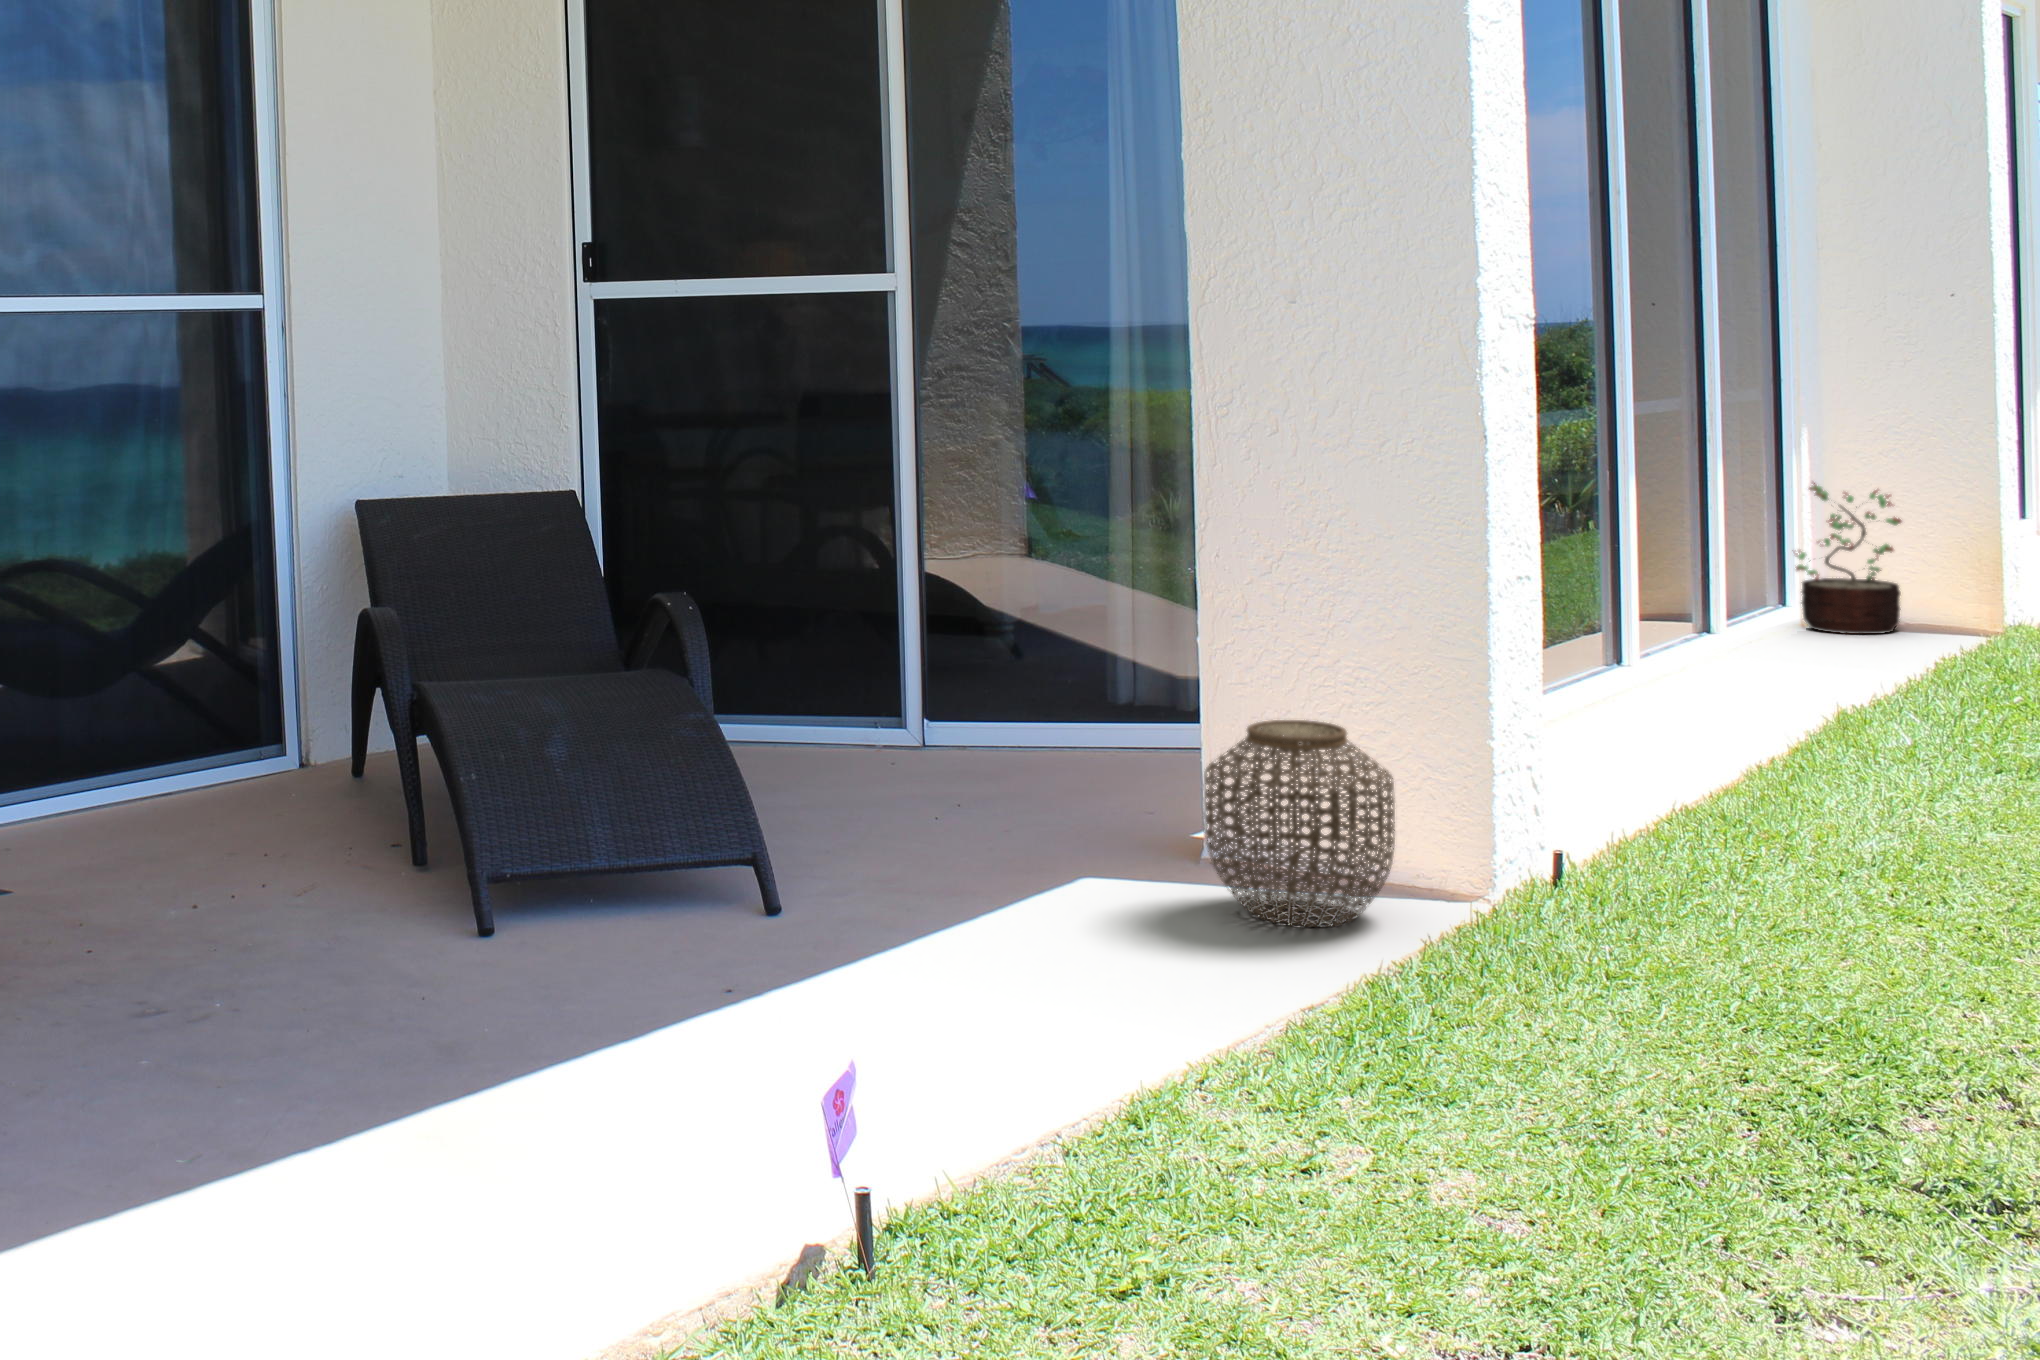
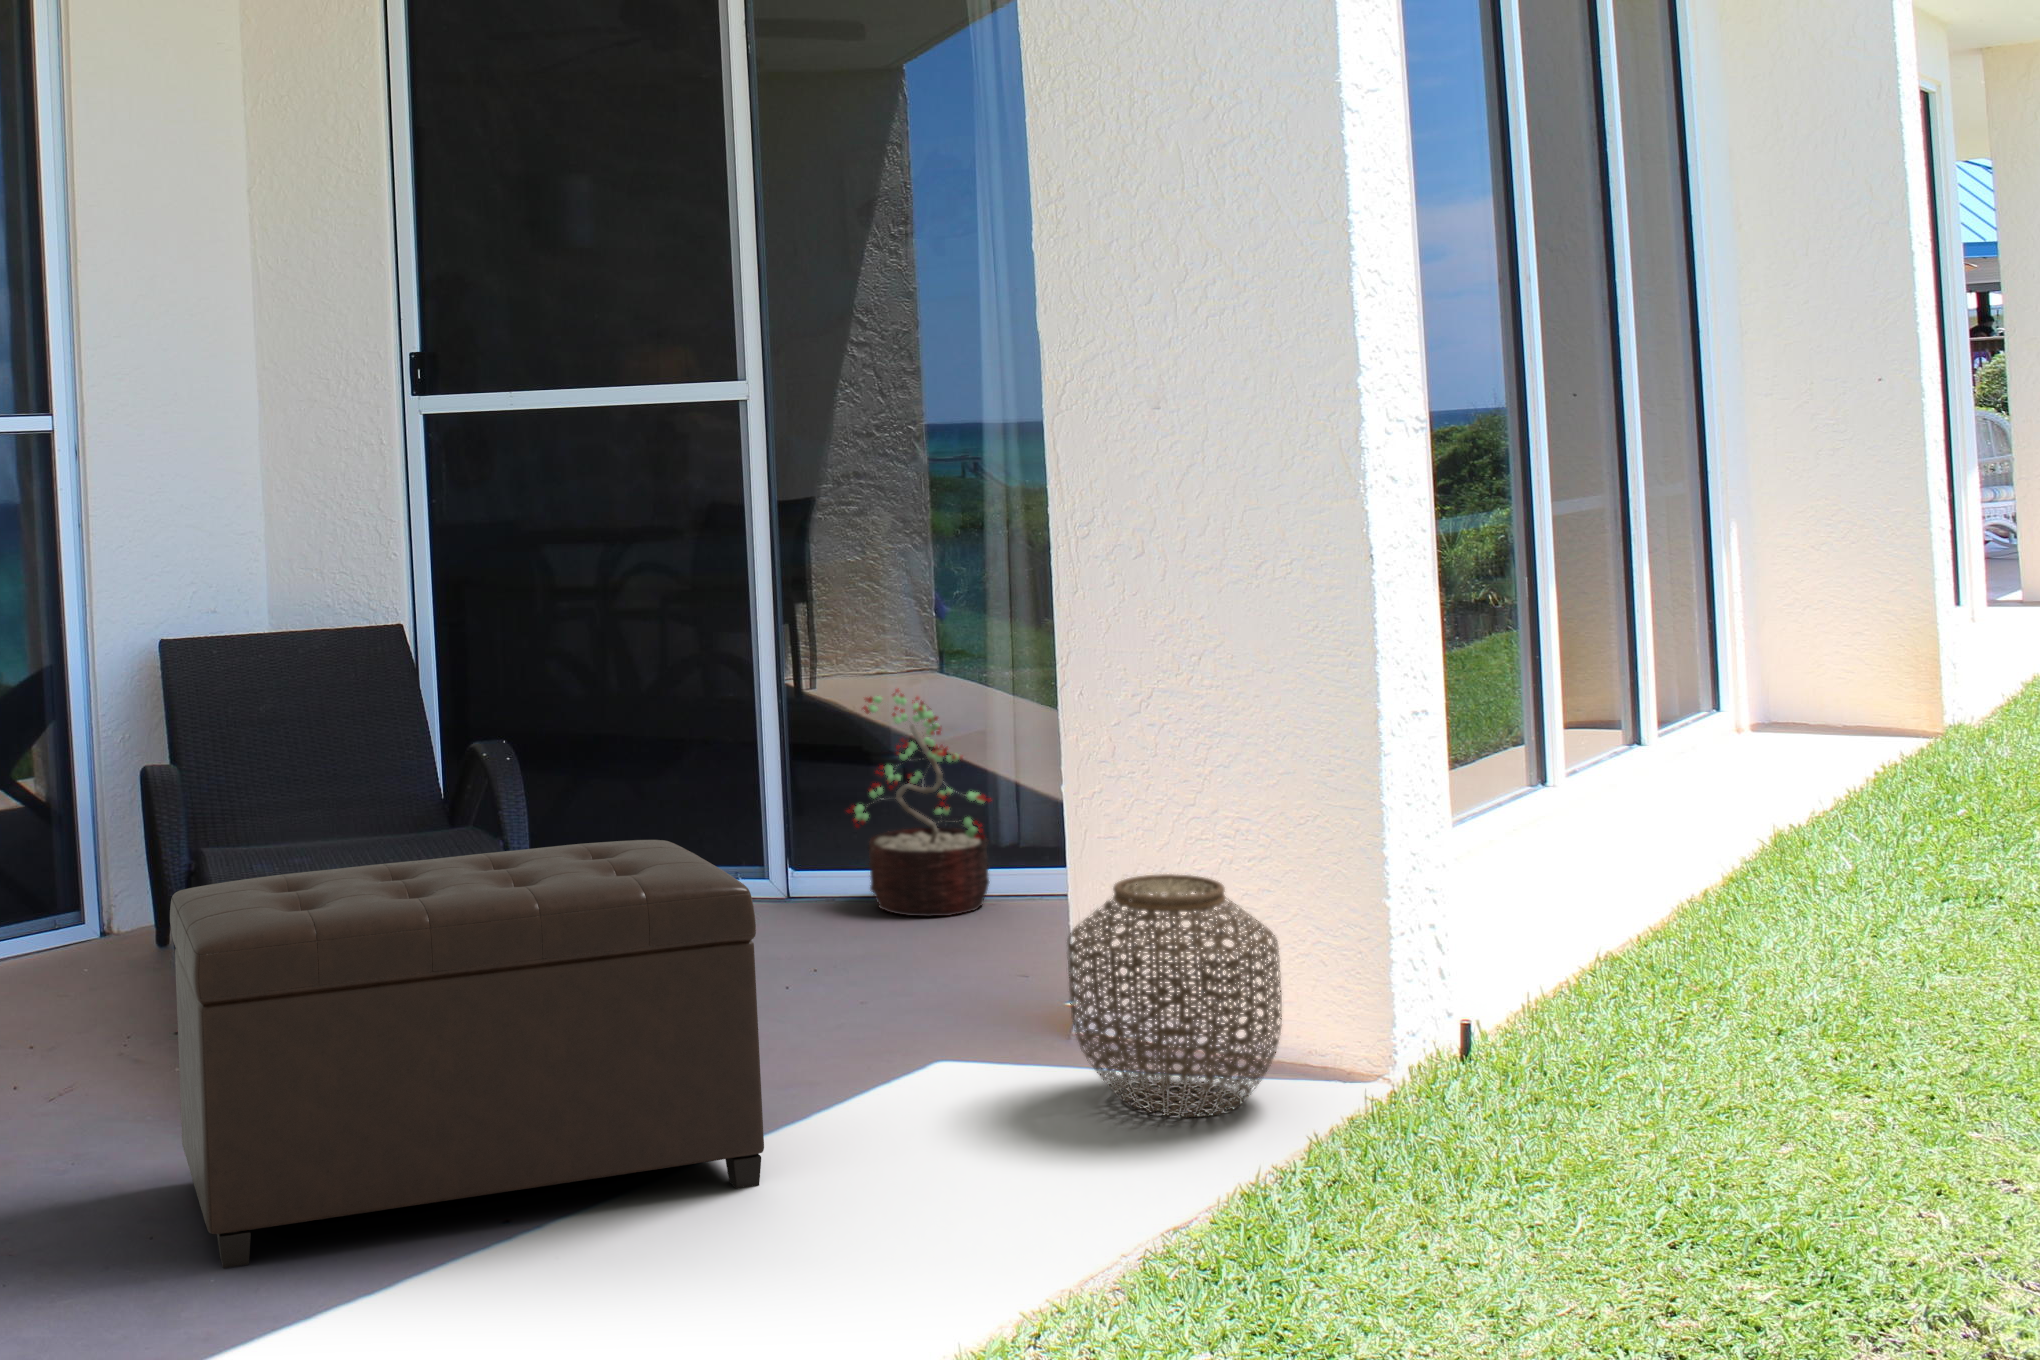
decorative plant: present [1796,483,1901,634] -> present [847,689,991,916]
ottoman: none [432,678,946,1015] -> present [170,840,764,1268]

